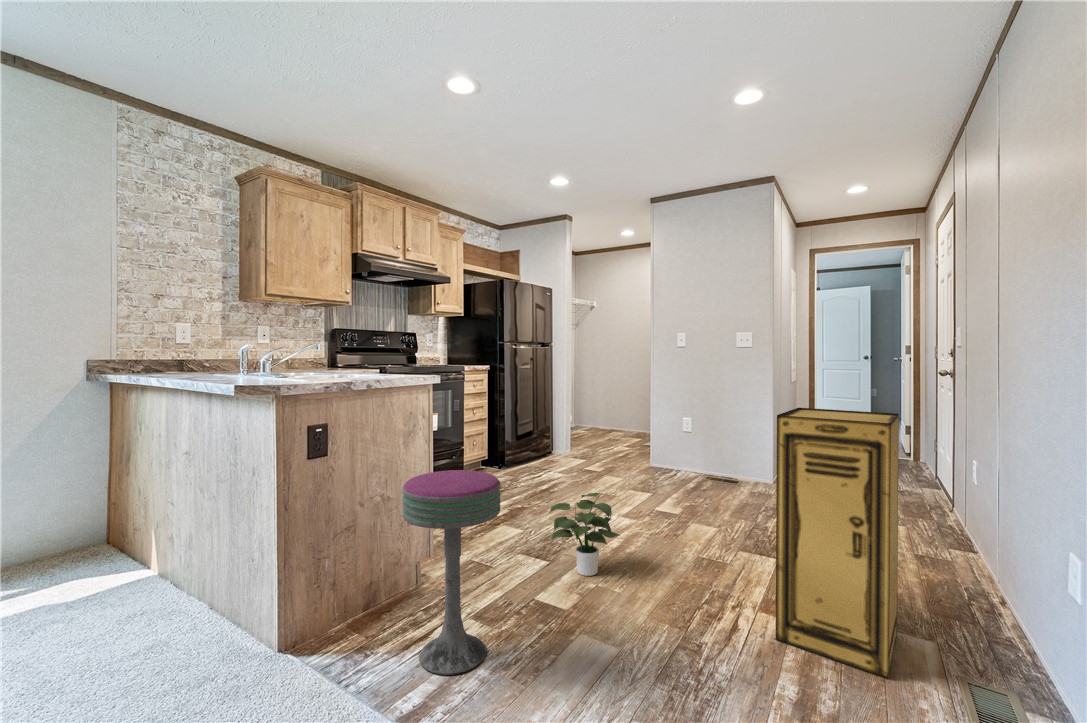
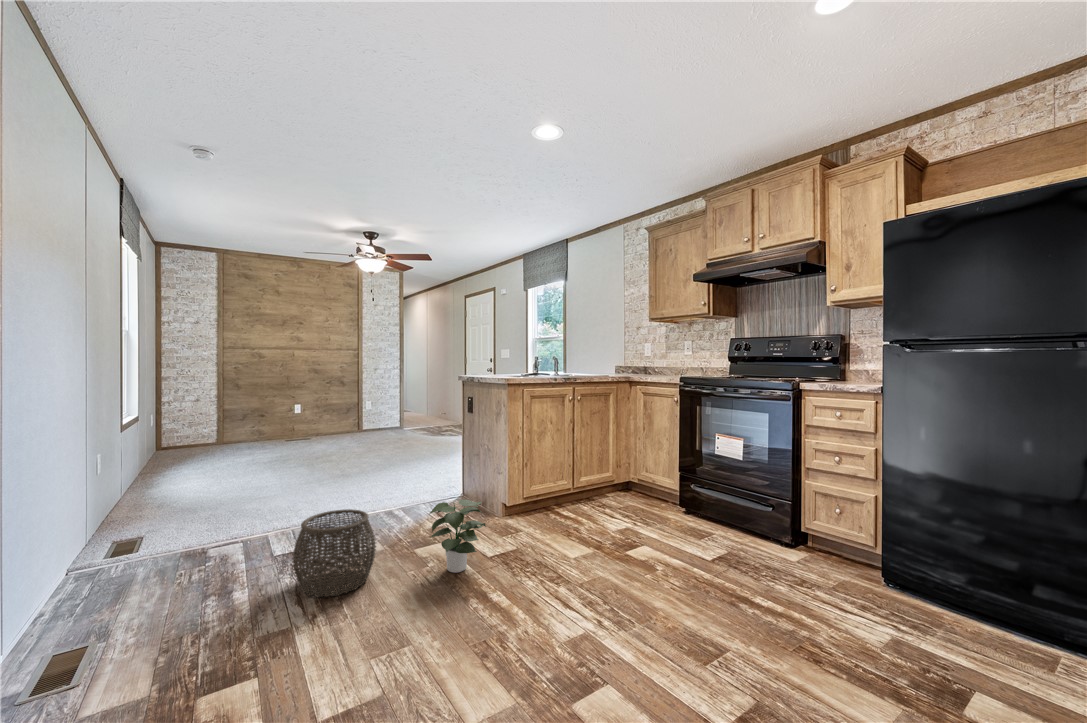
storage cabinet: present [776,408,899,679] -> none [131,418,262,692]
bar stool: present [402,470,501,675] -> none [391,427,442,525]
woven basket: none [638,533,736,646] -> present [292,509,376,597]

